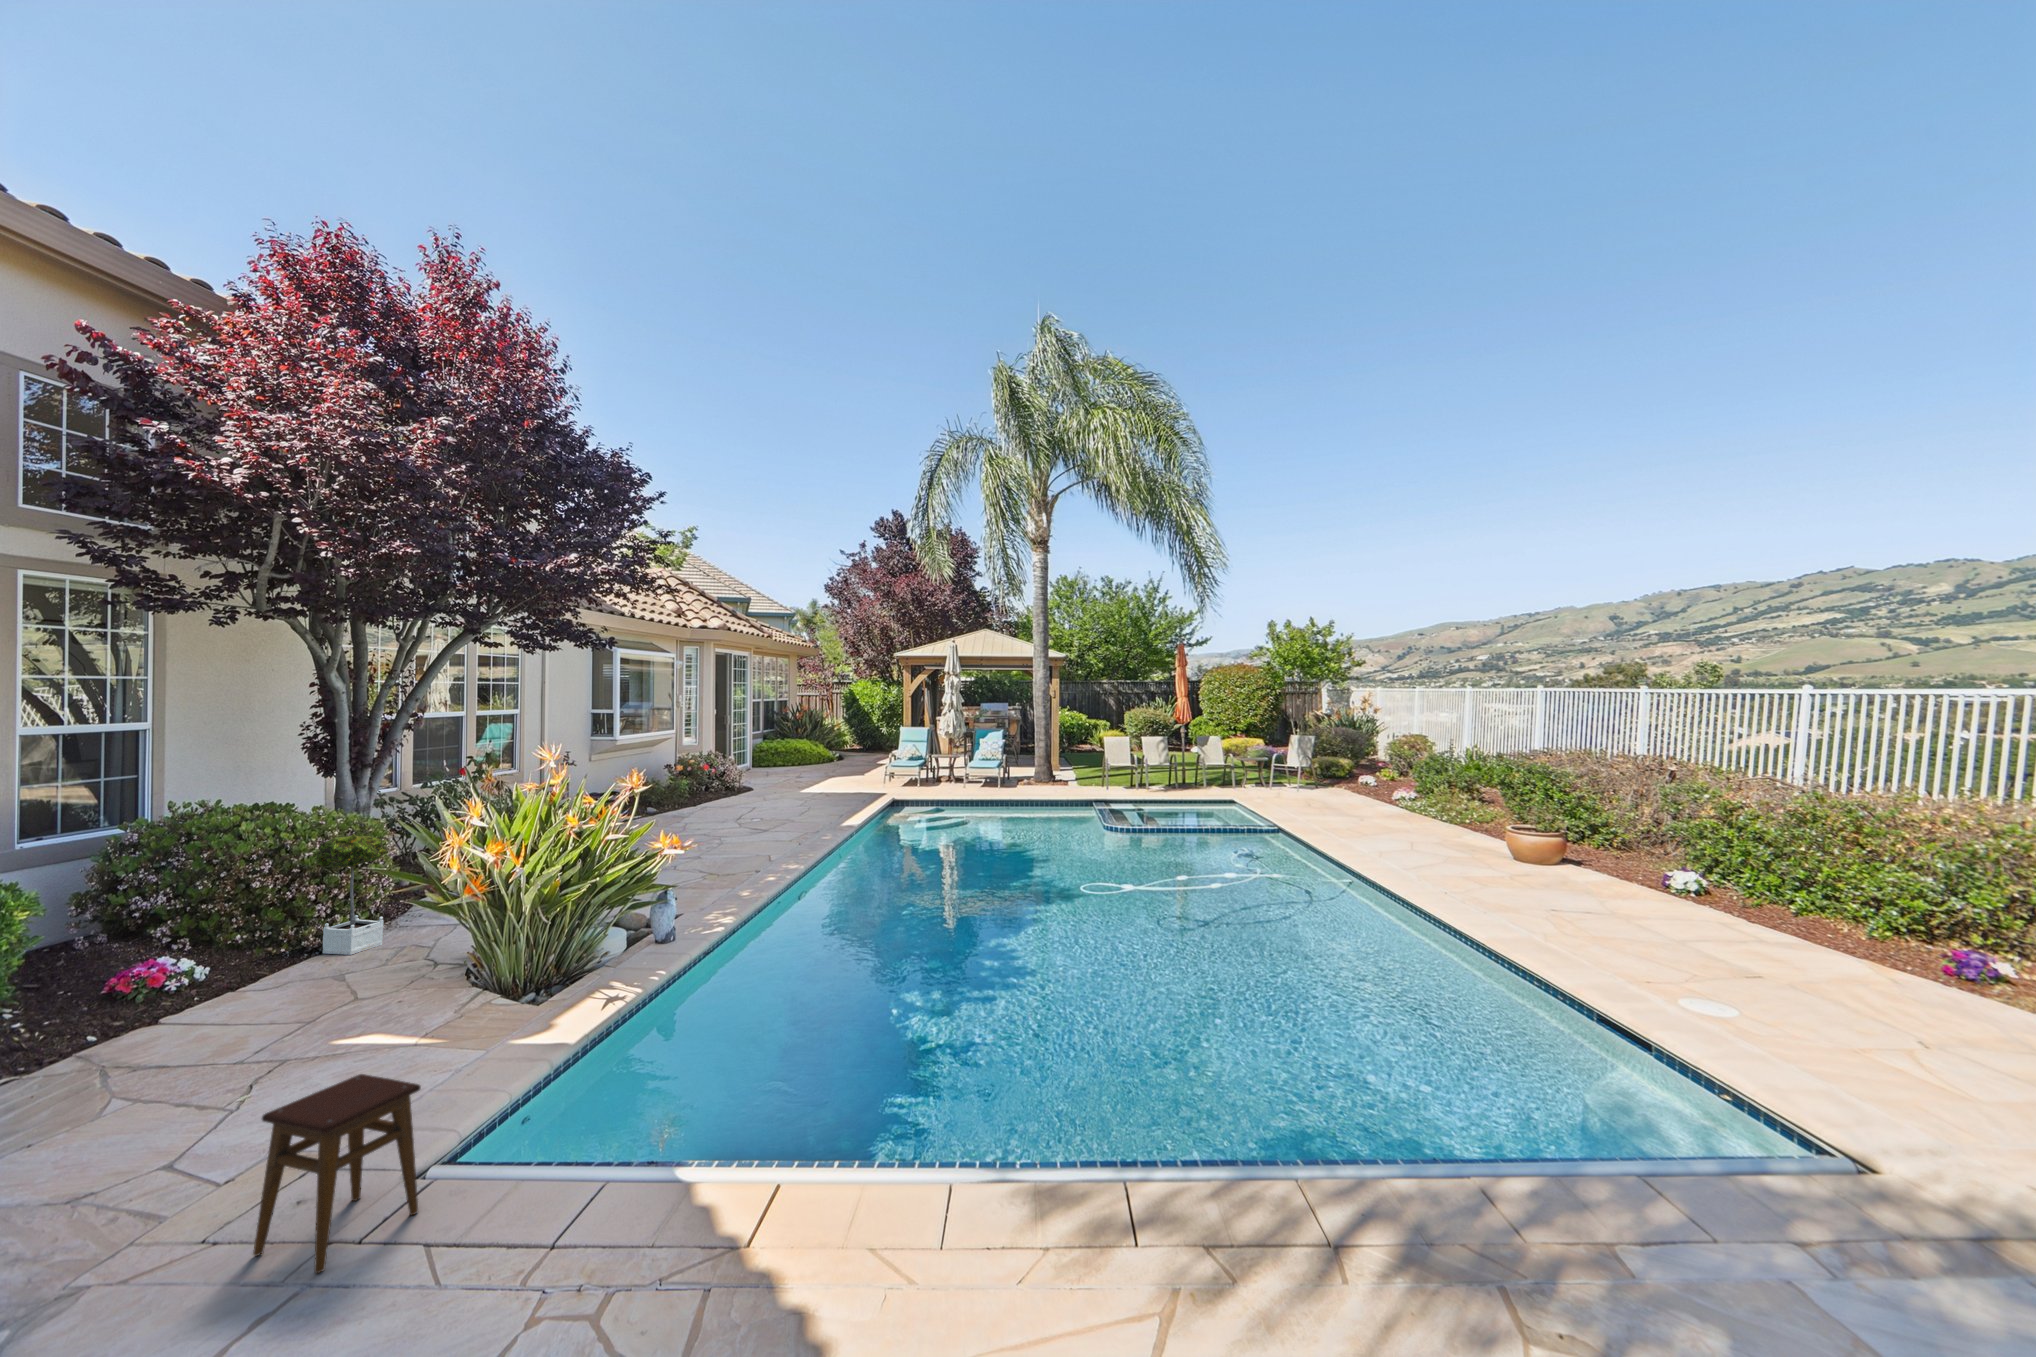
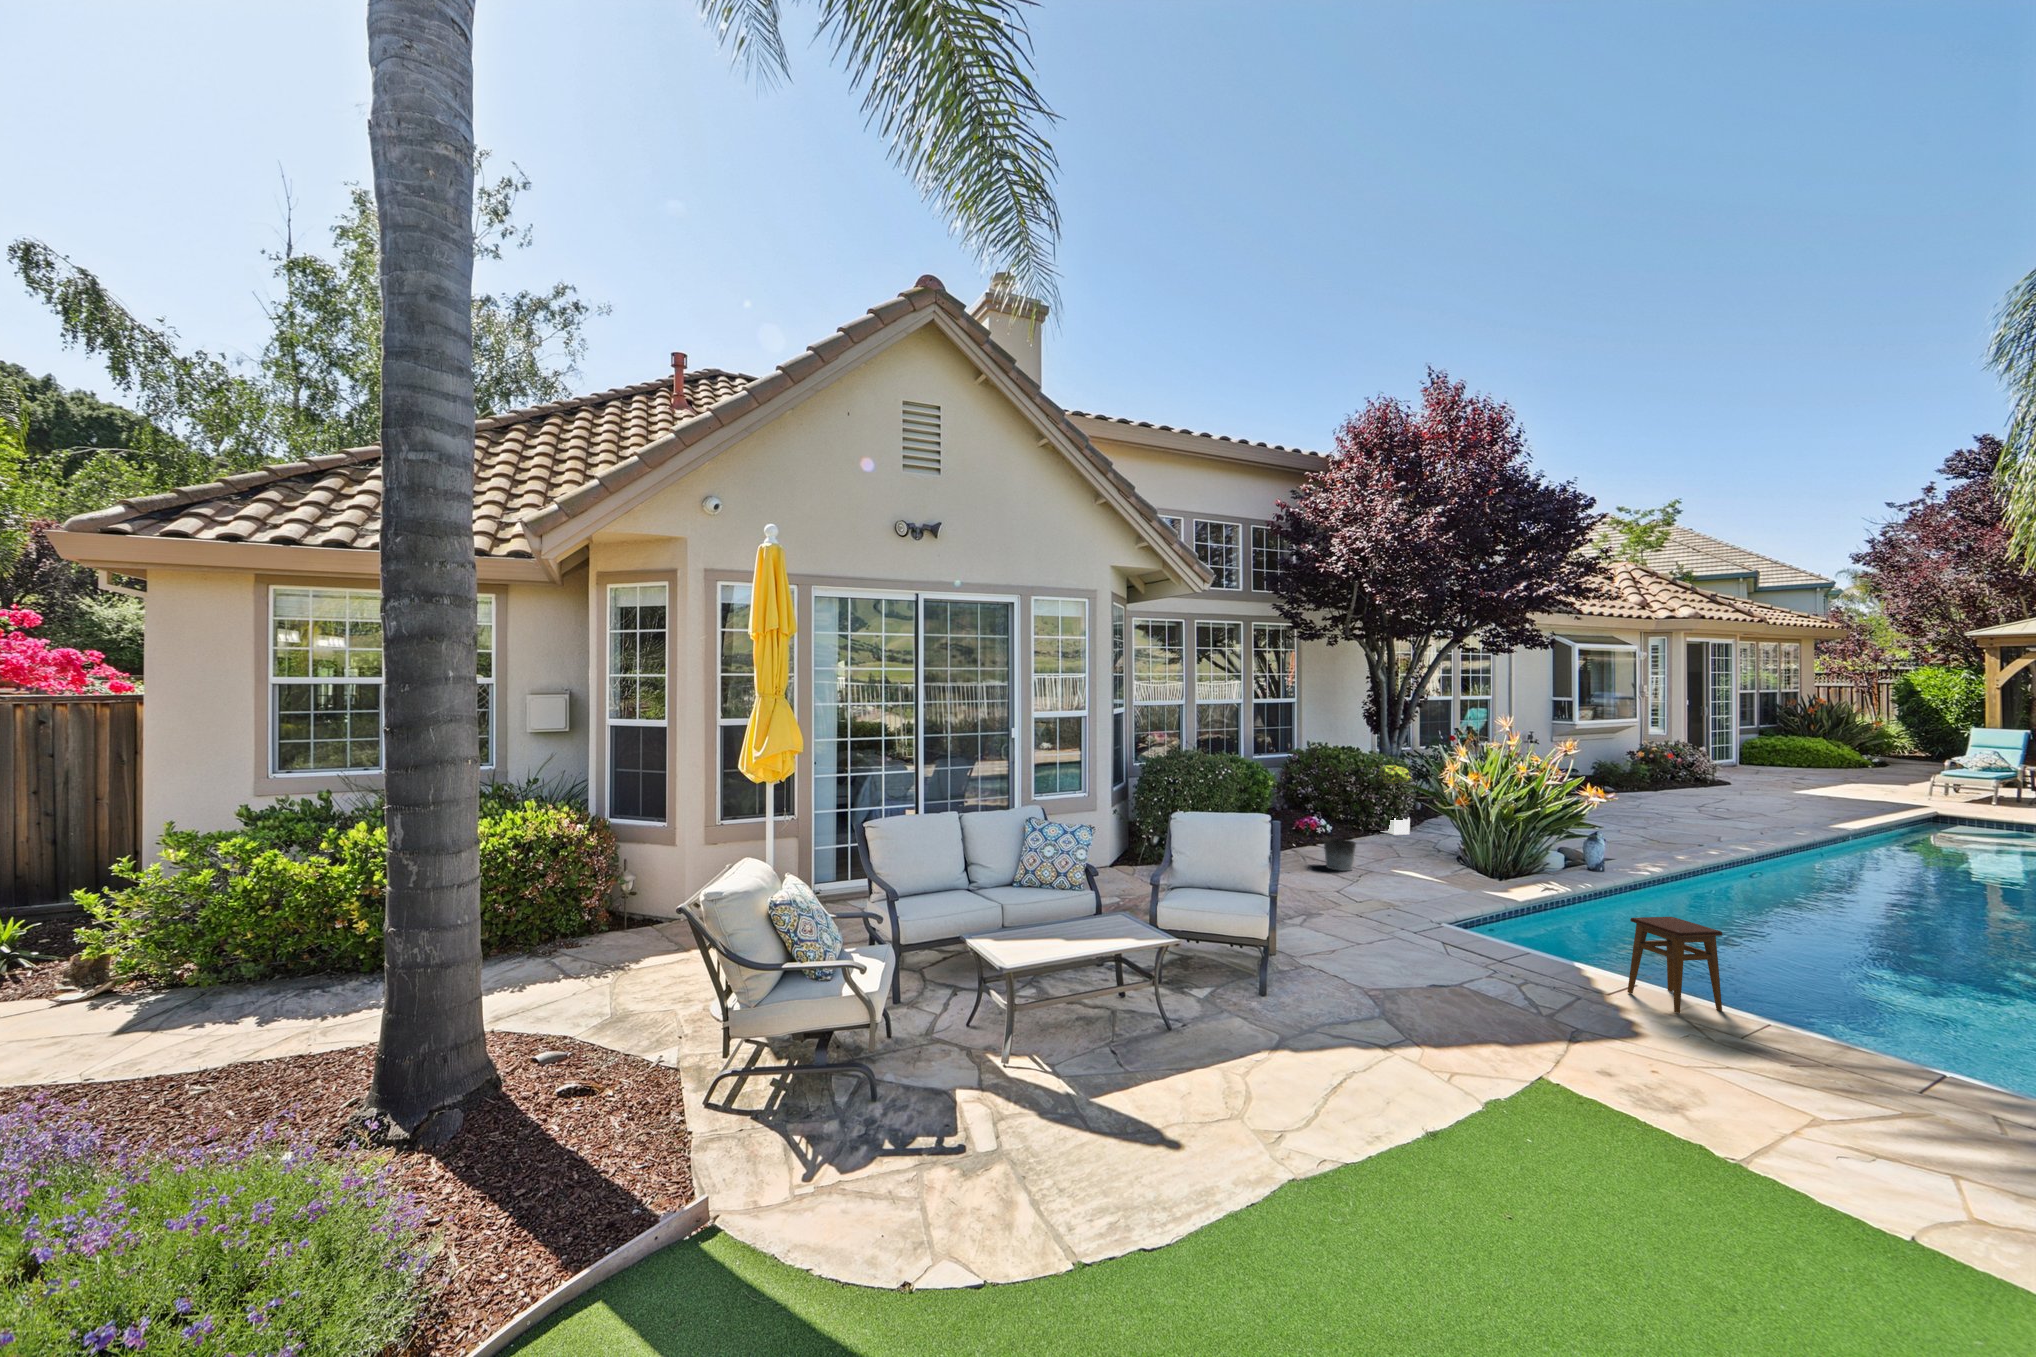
bucket: none [110,1036,221,1126] -> present [1323,837,1356,871]
stool: present [253,1074,421,1273] -> present [1628,917,1722,1013]

